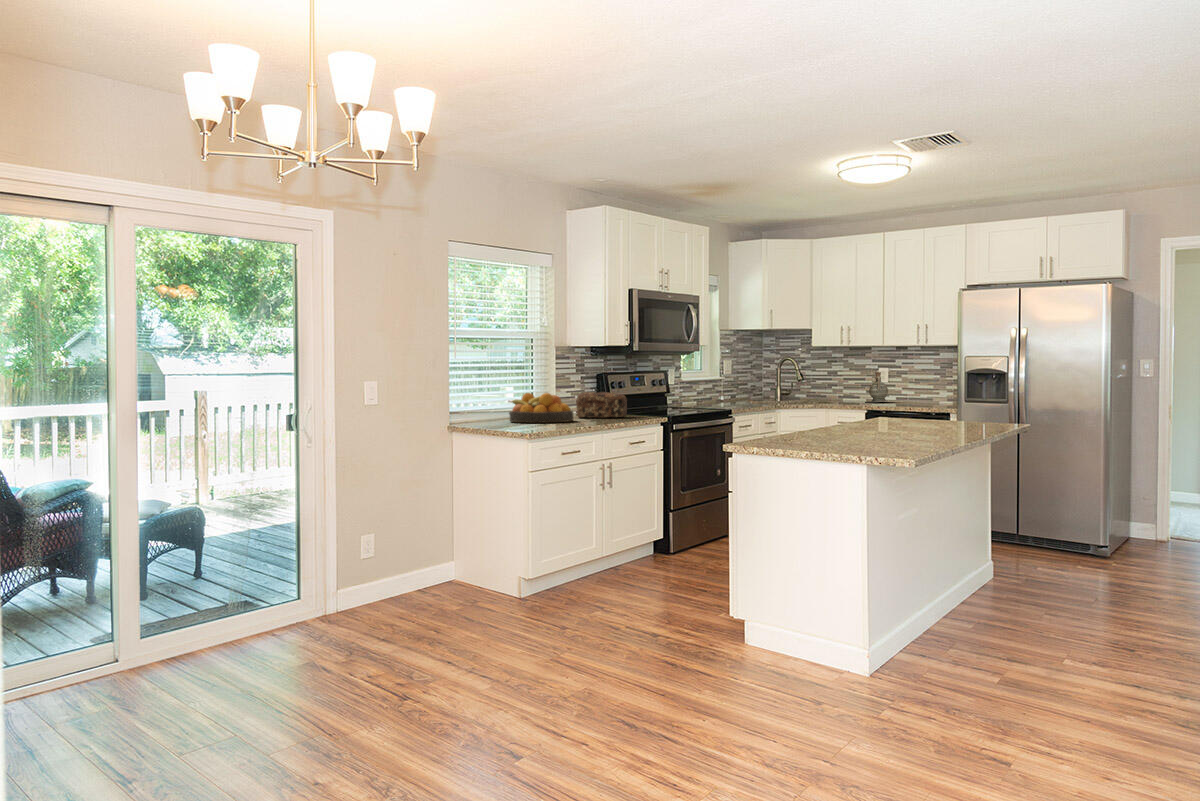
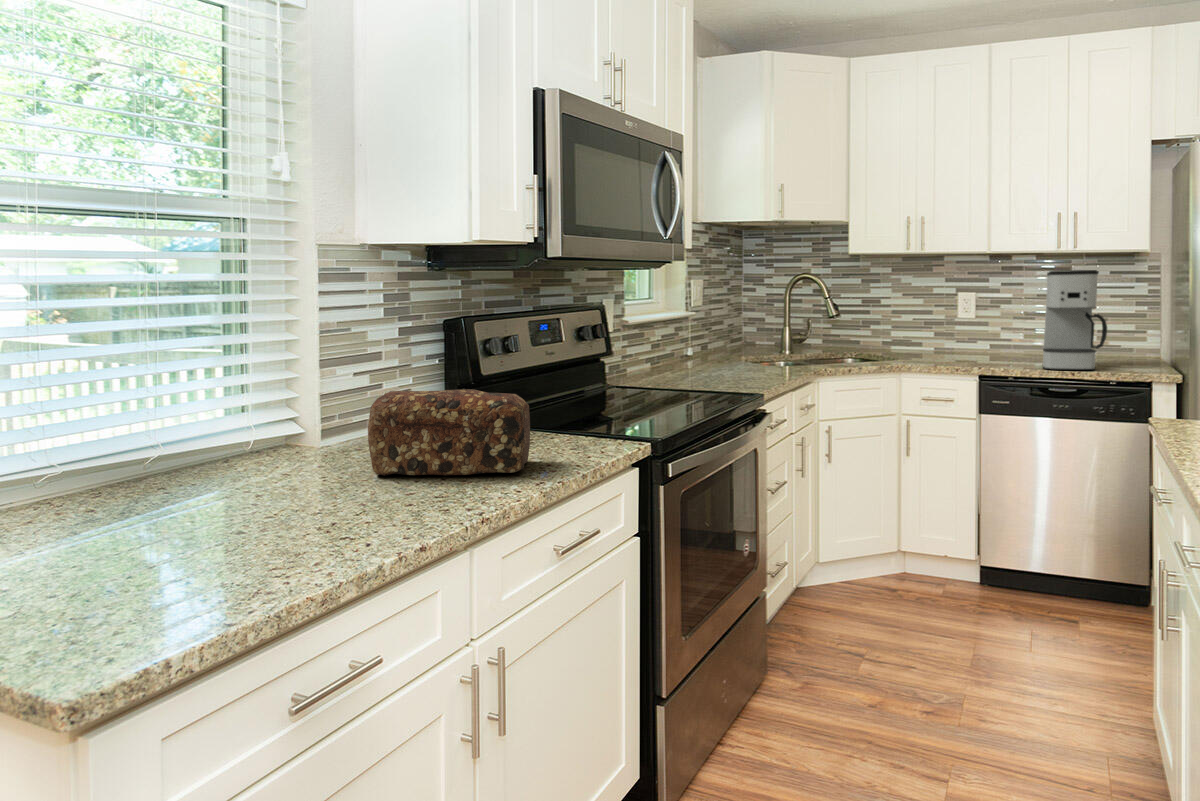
coffee maker: none [896,355,927,405] -> present [1043,270,1107,370]
ceramic jug: present [868,372,888,402] -> none [921,301,1008,357]
fruit bowl: present [508,393,573,422] -> none [57,422,338,569]

